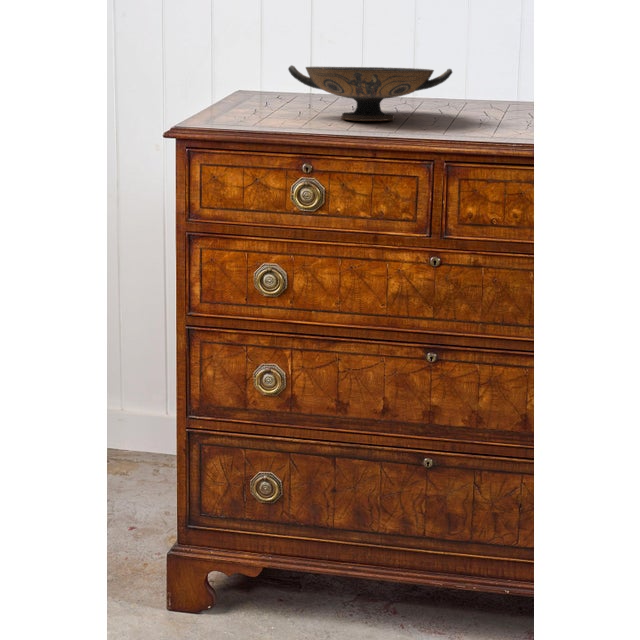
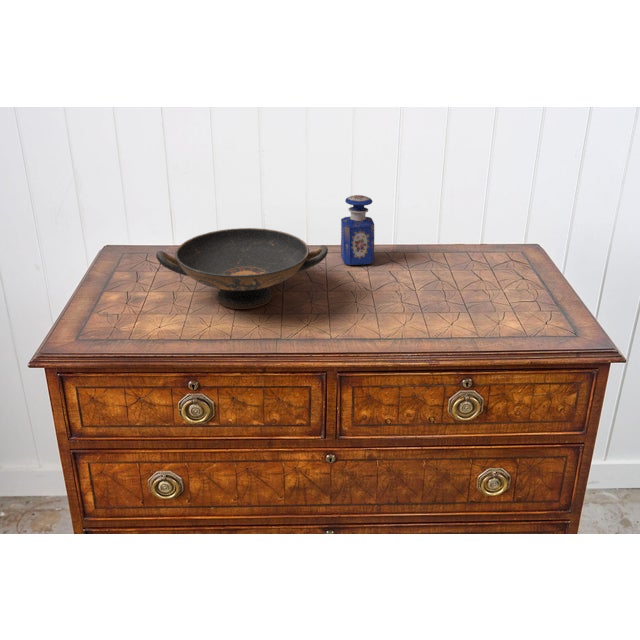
perfume bottle: none [473,44,507,113] -> present [341,195,374,265]

